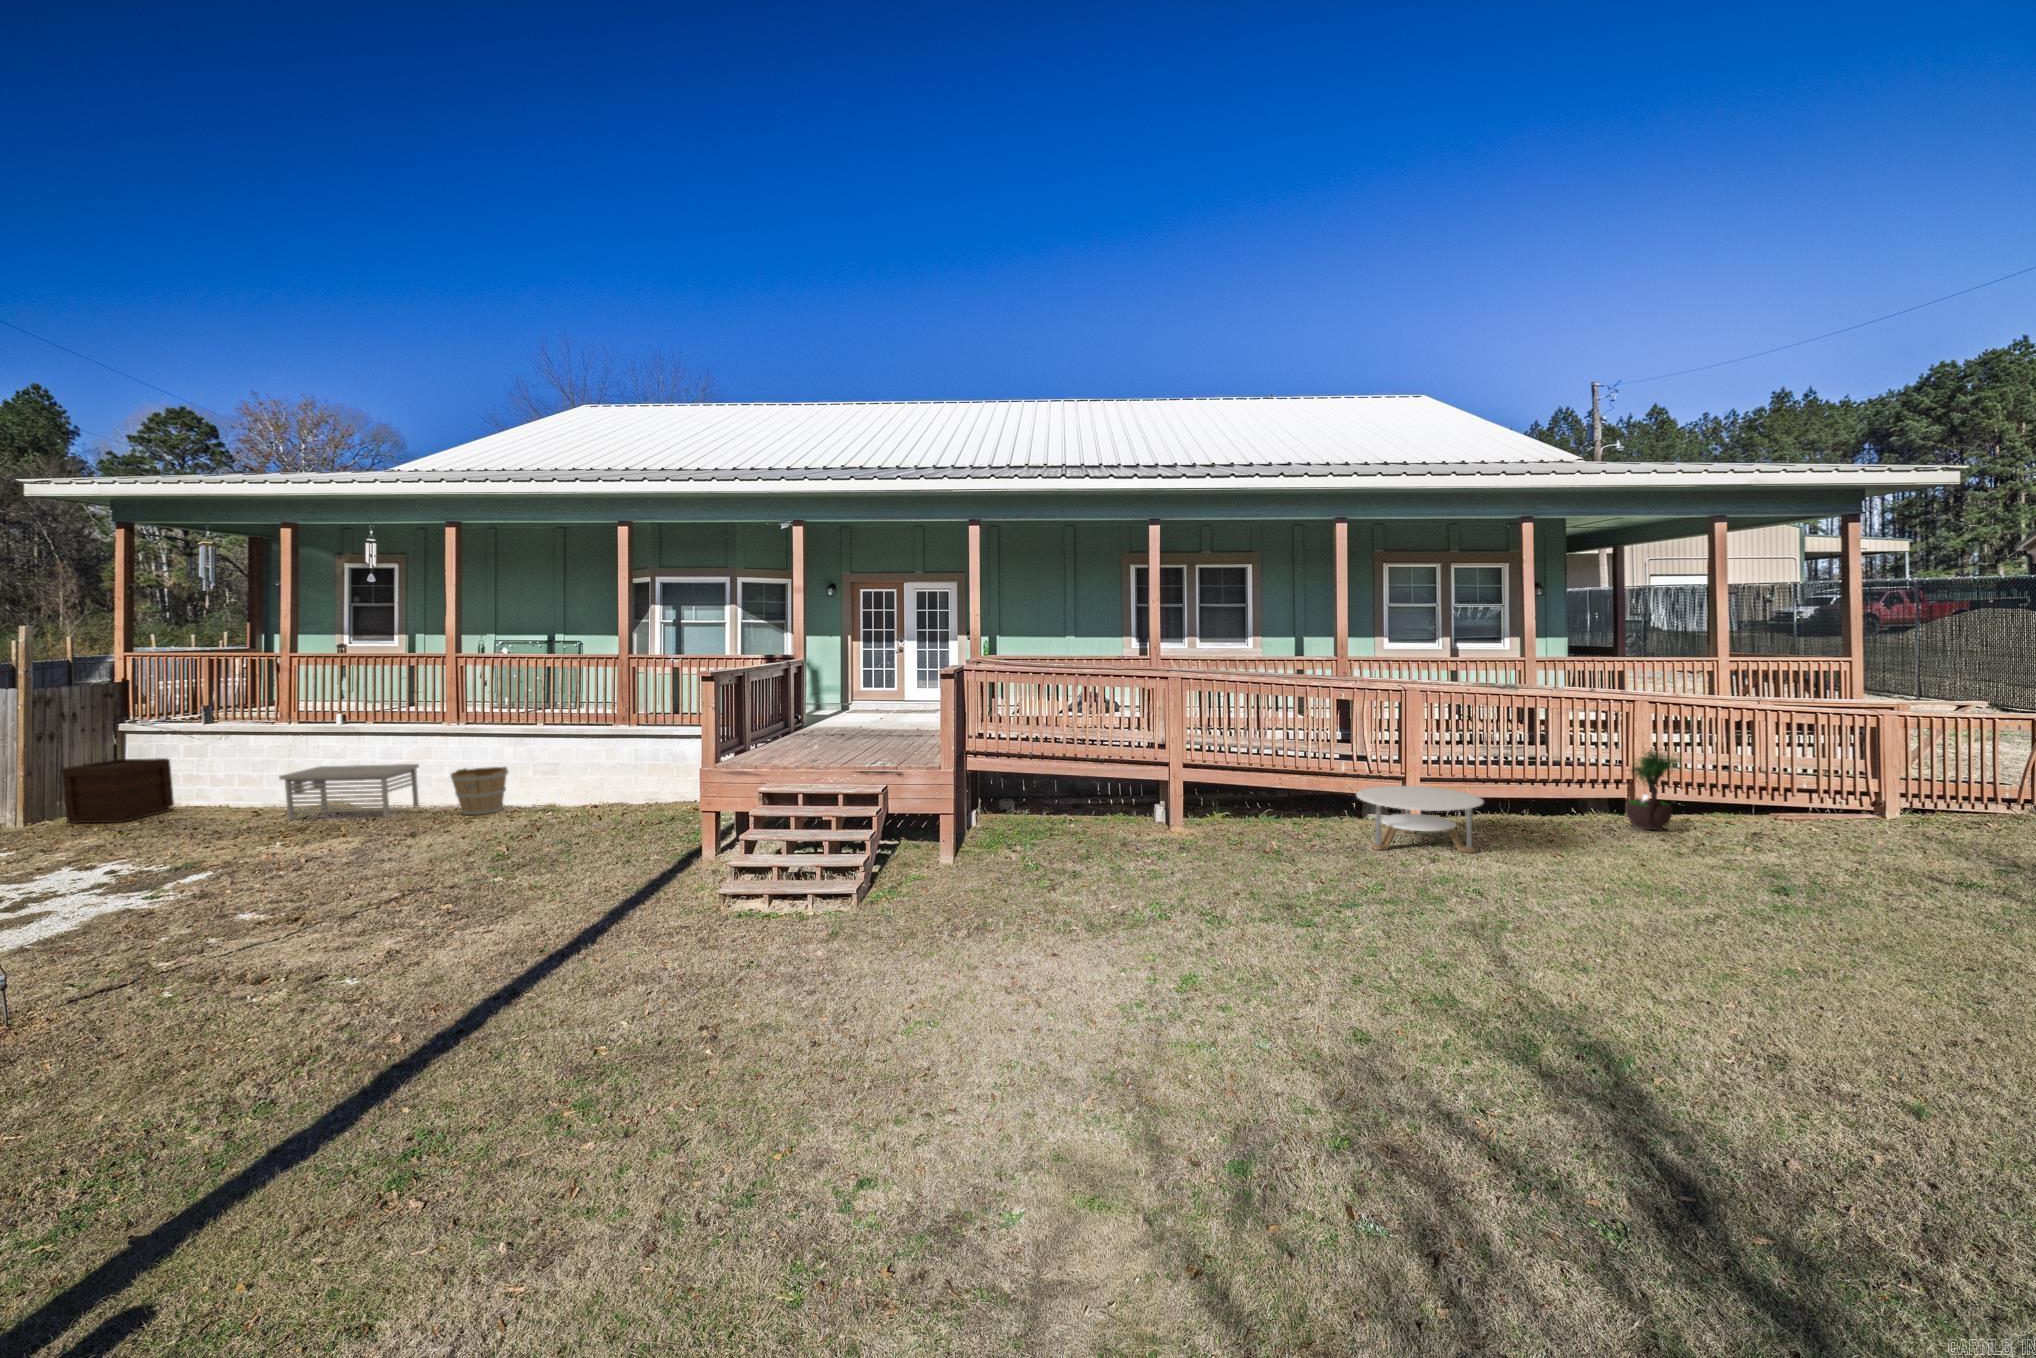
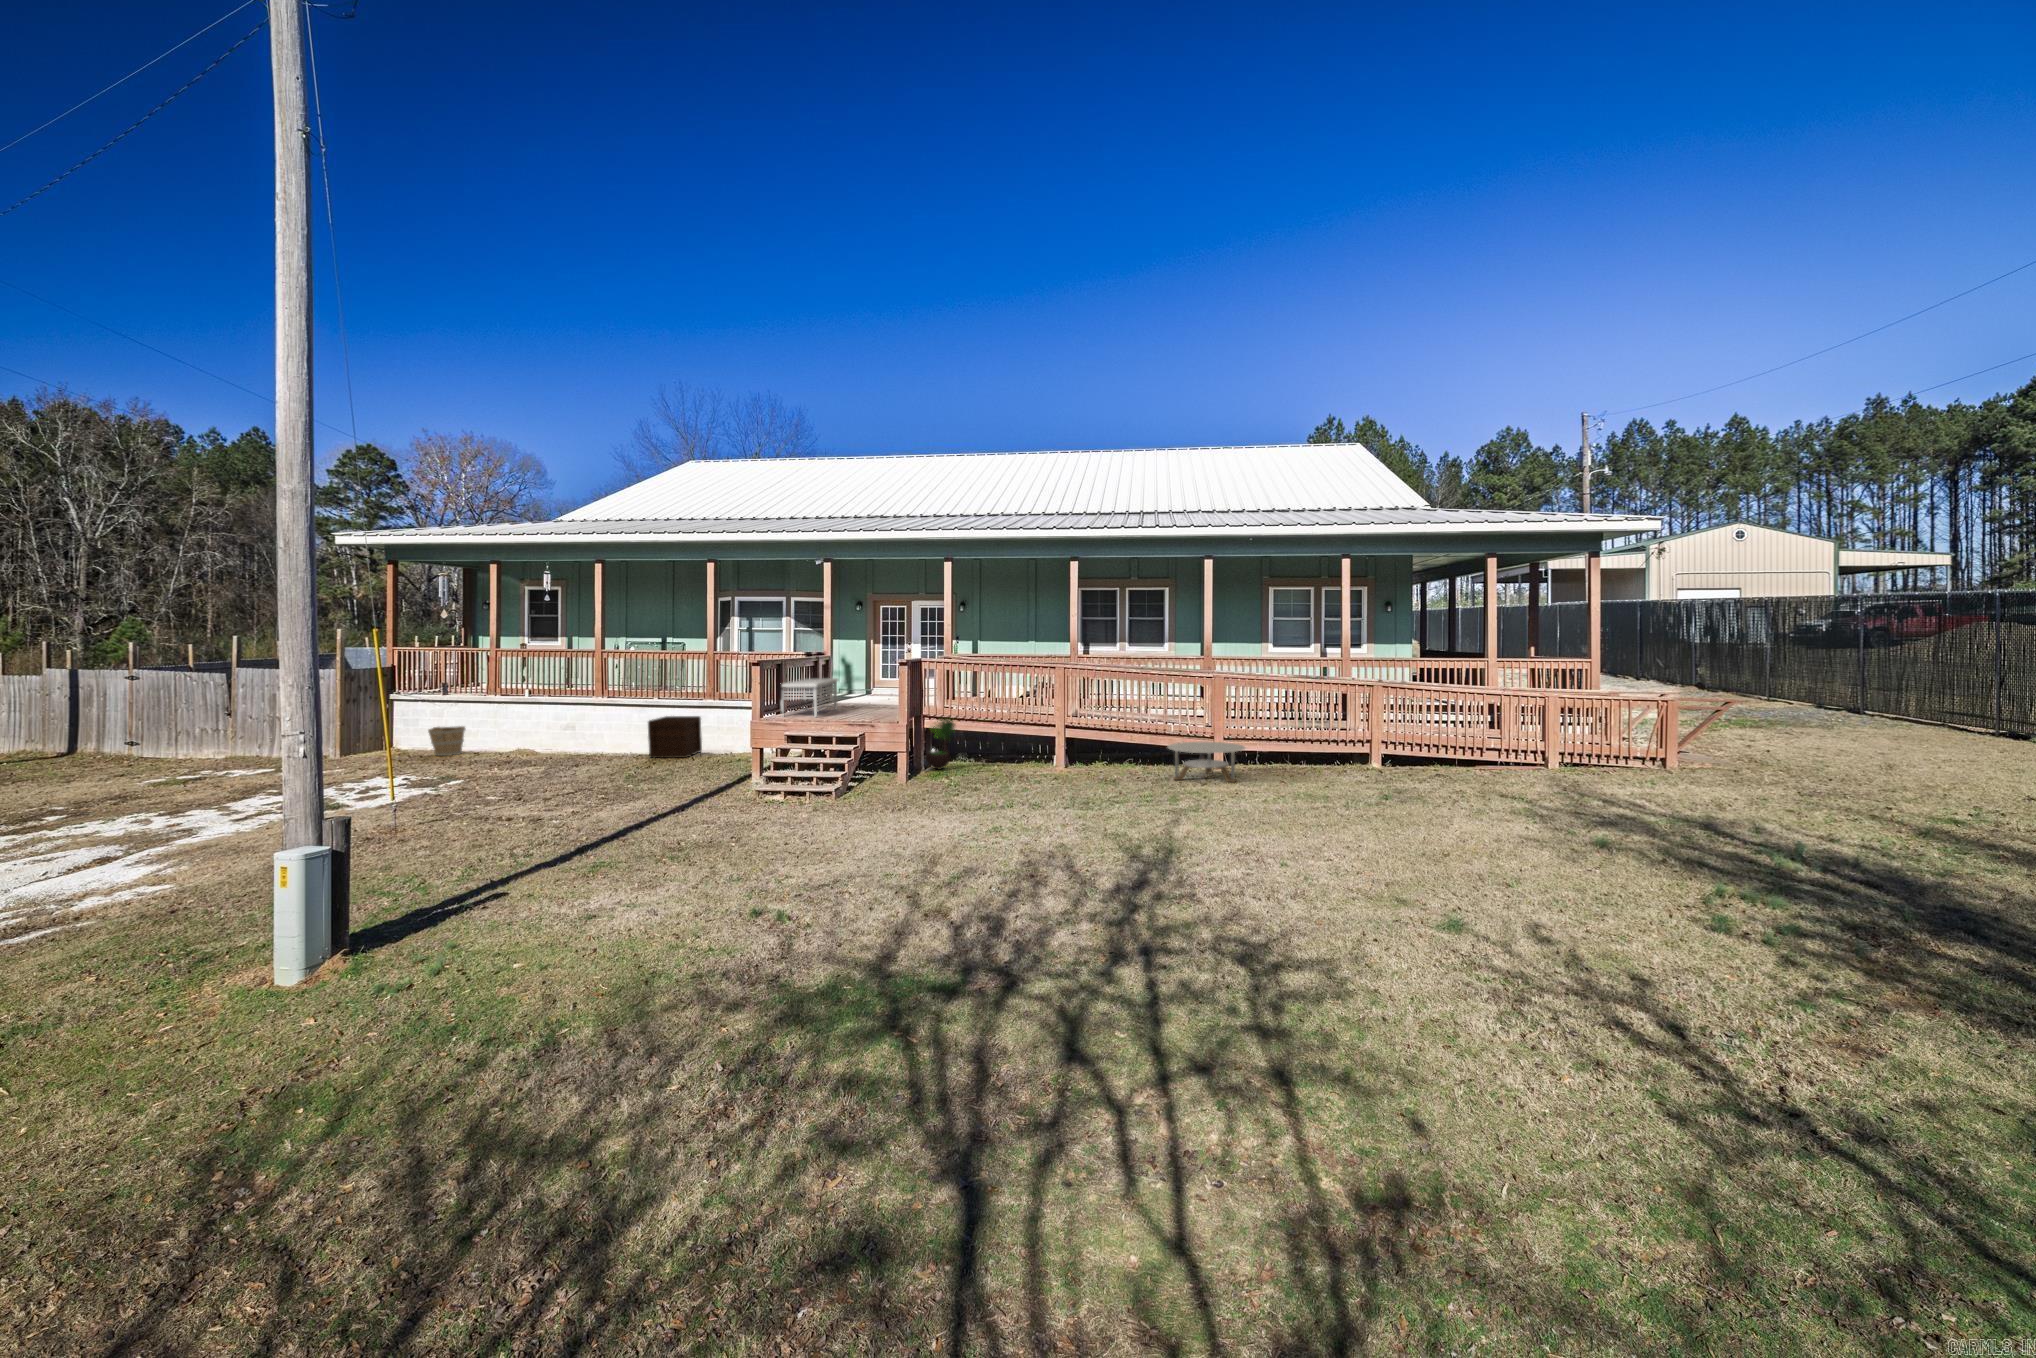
potted tree: present [1625,748,1680,830] -> present [926,719,955,769]
wooden crate: present [62,758,174,823] -> present [648,716,702,758]
storage bench: present [279,764,419,820] -> present [780,678,838,717]
wooden bucket: present [450,767,508,815] -> present [428,726,465,756]

